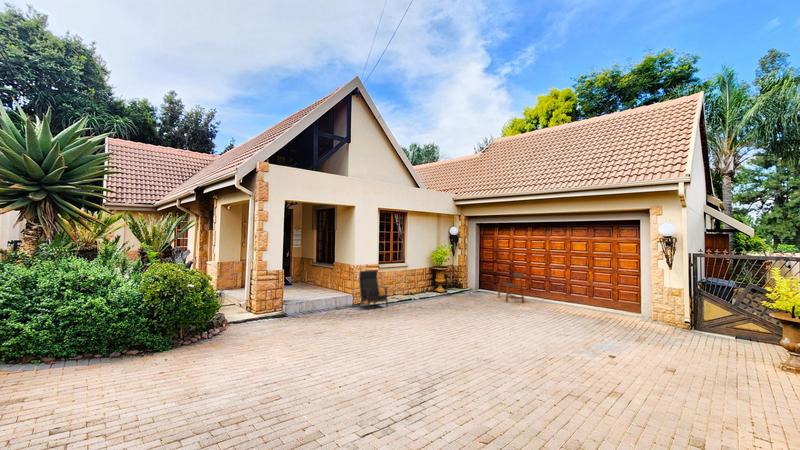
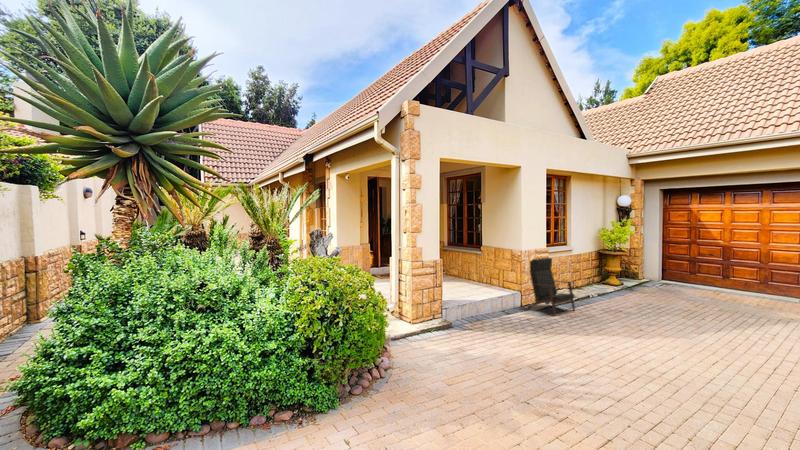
bench: present [498,272,524,303] -> none [705,255,770,303]

